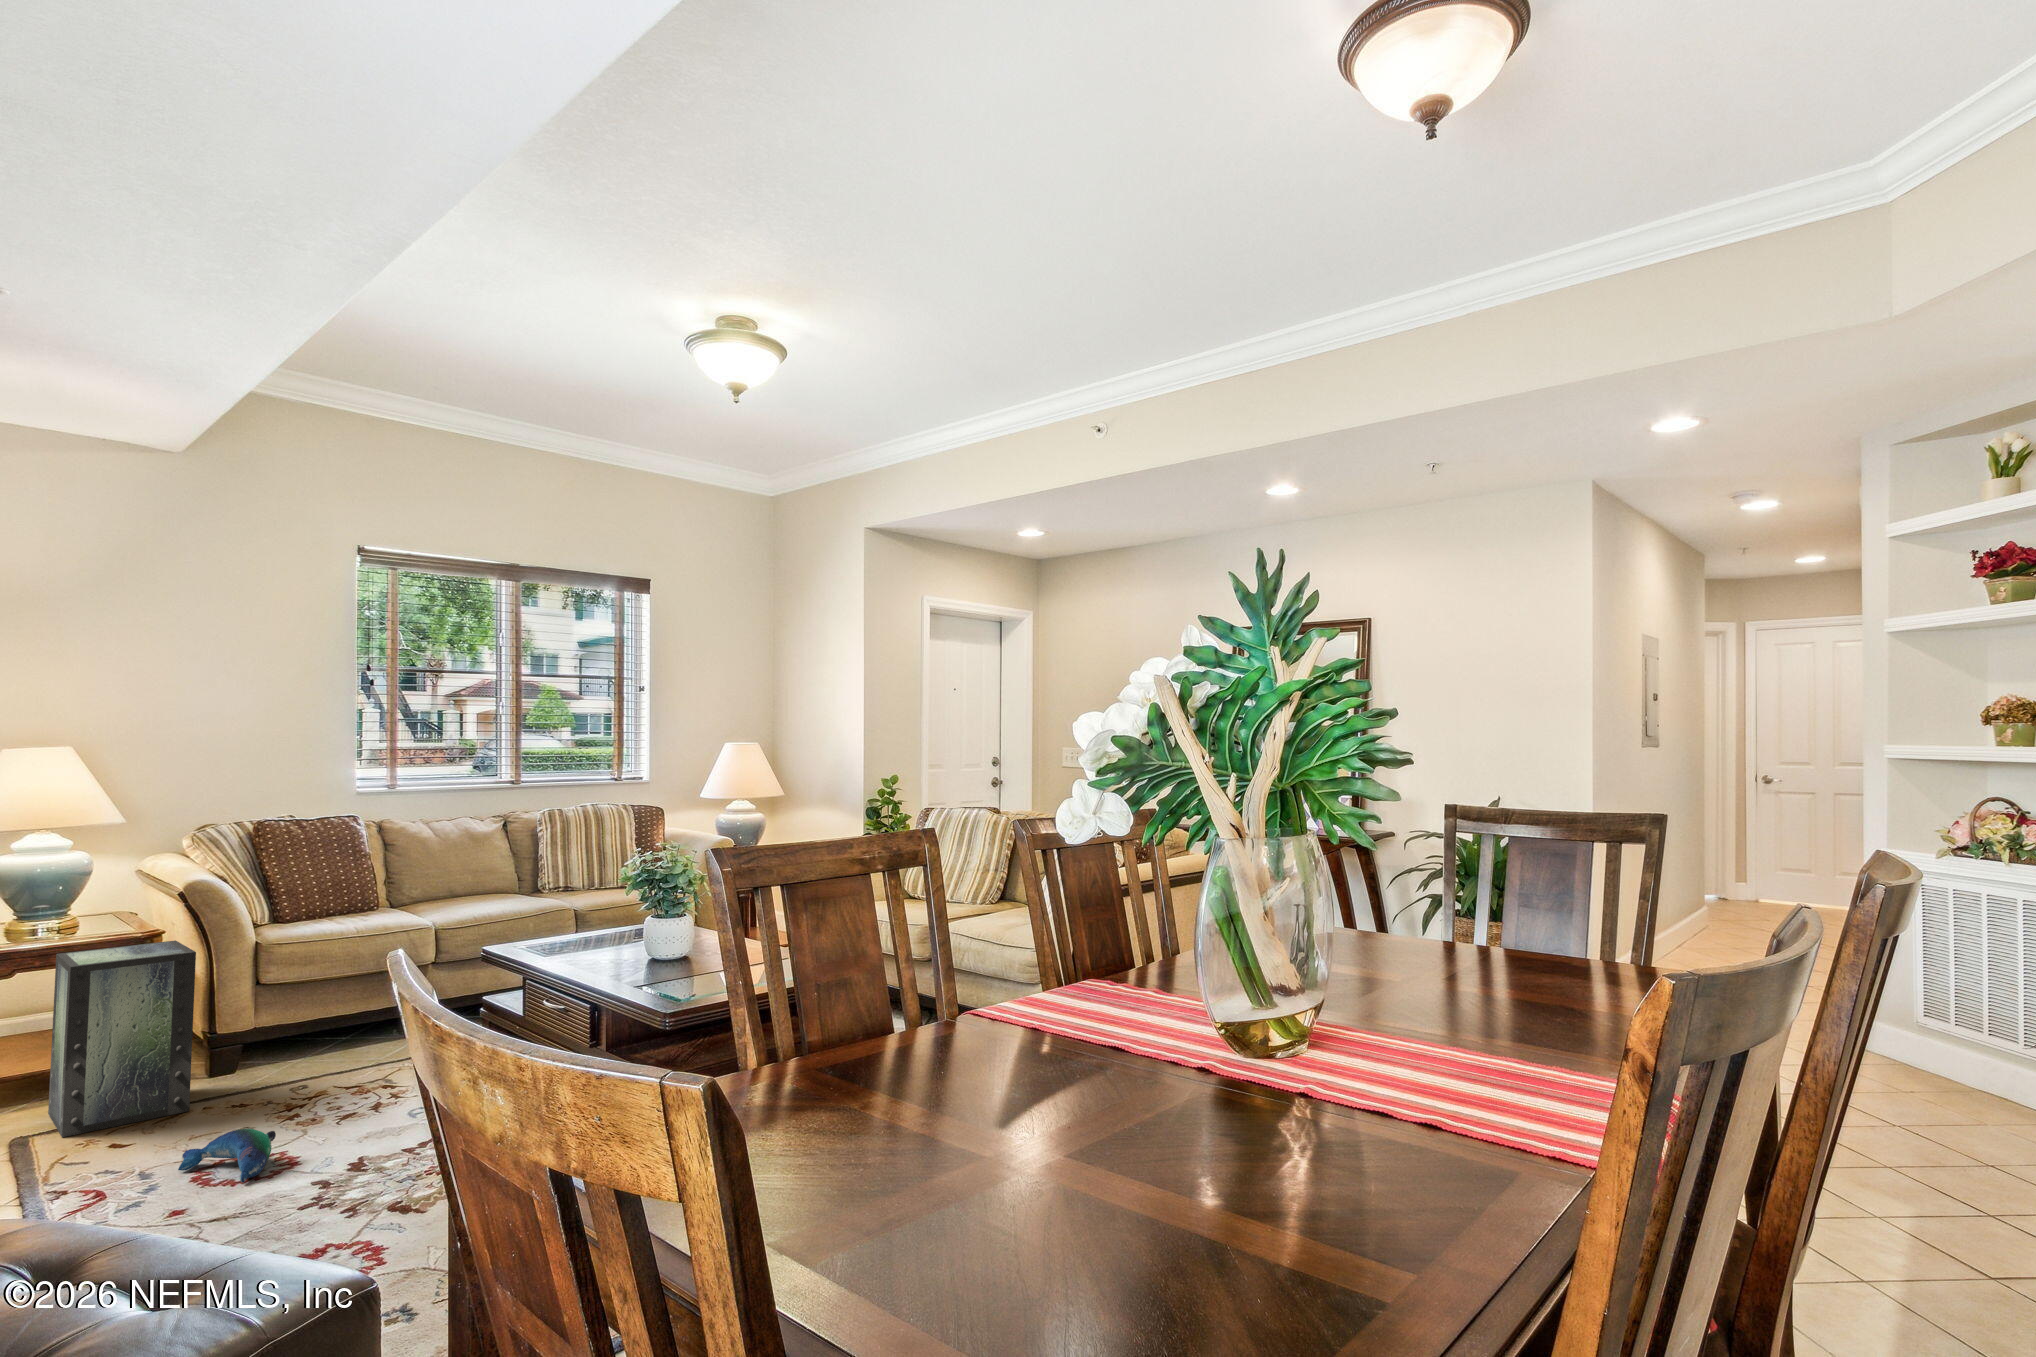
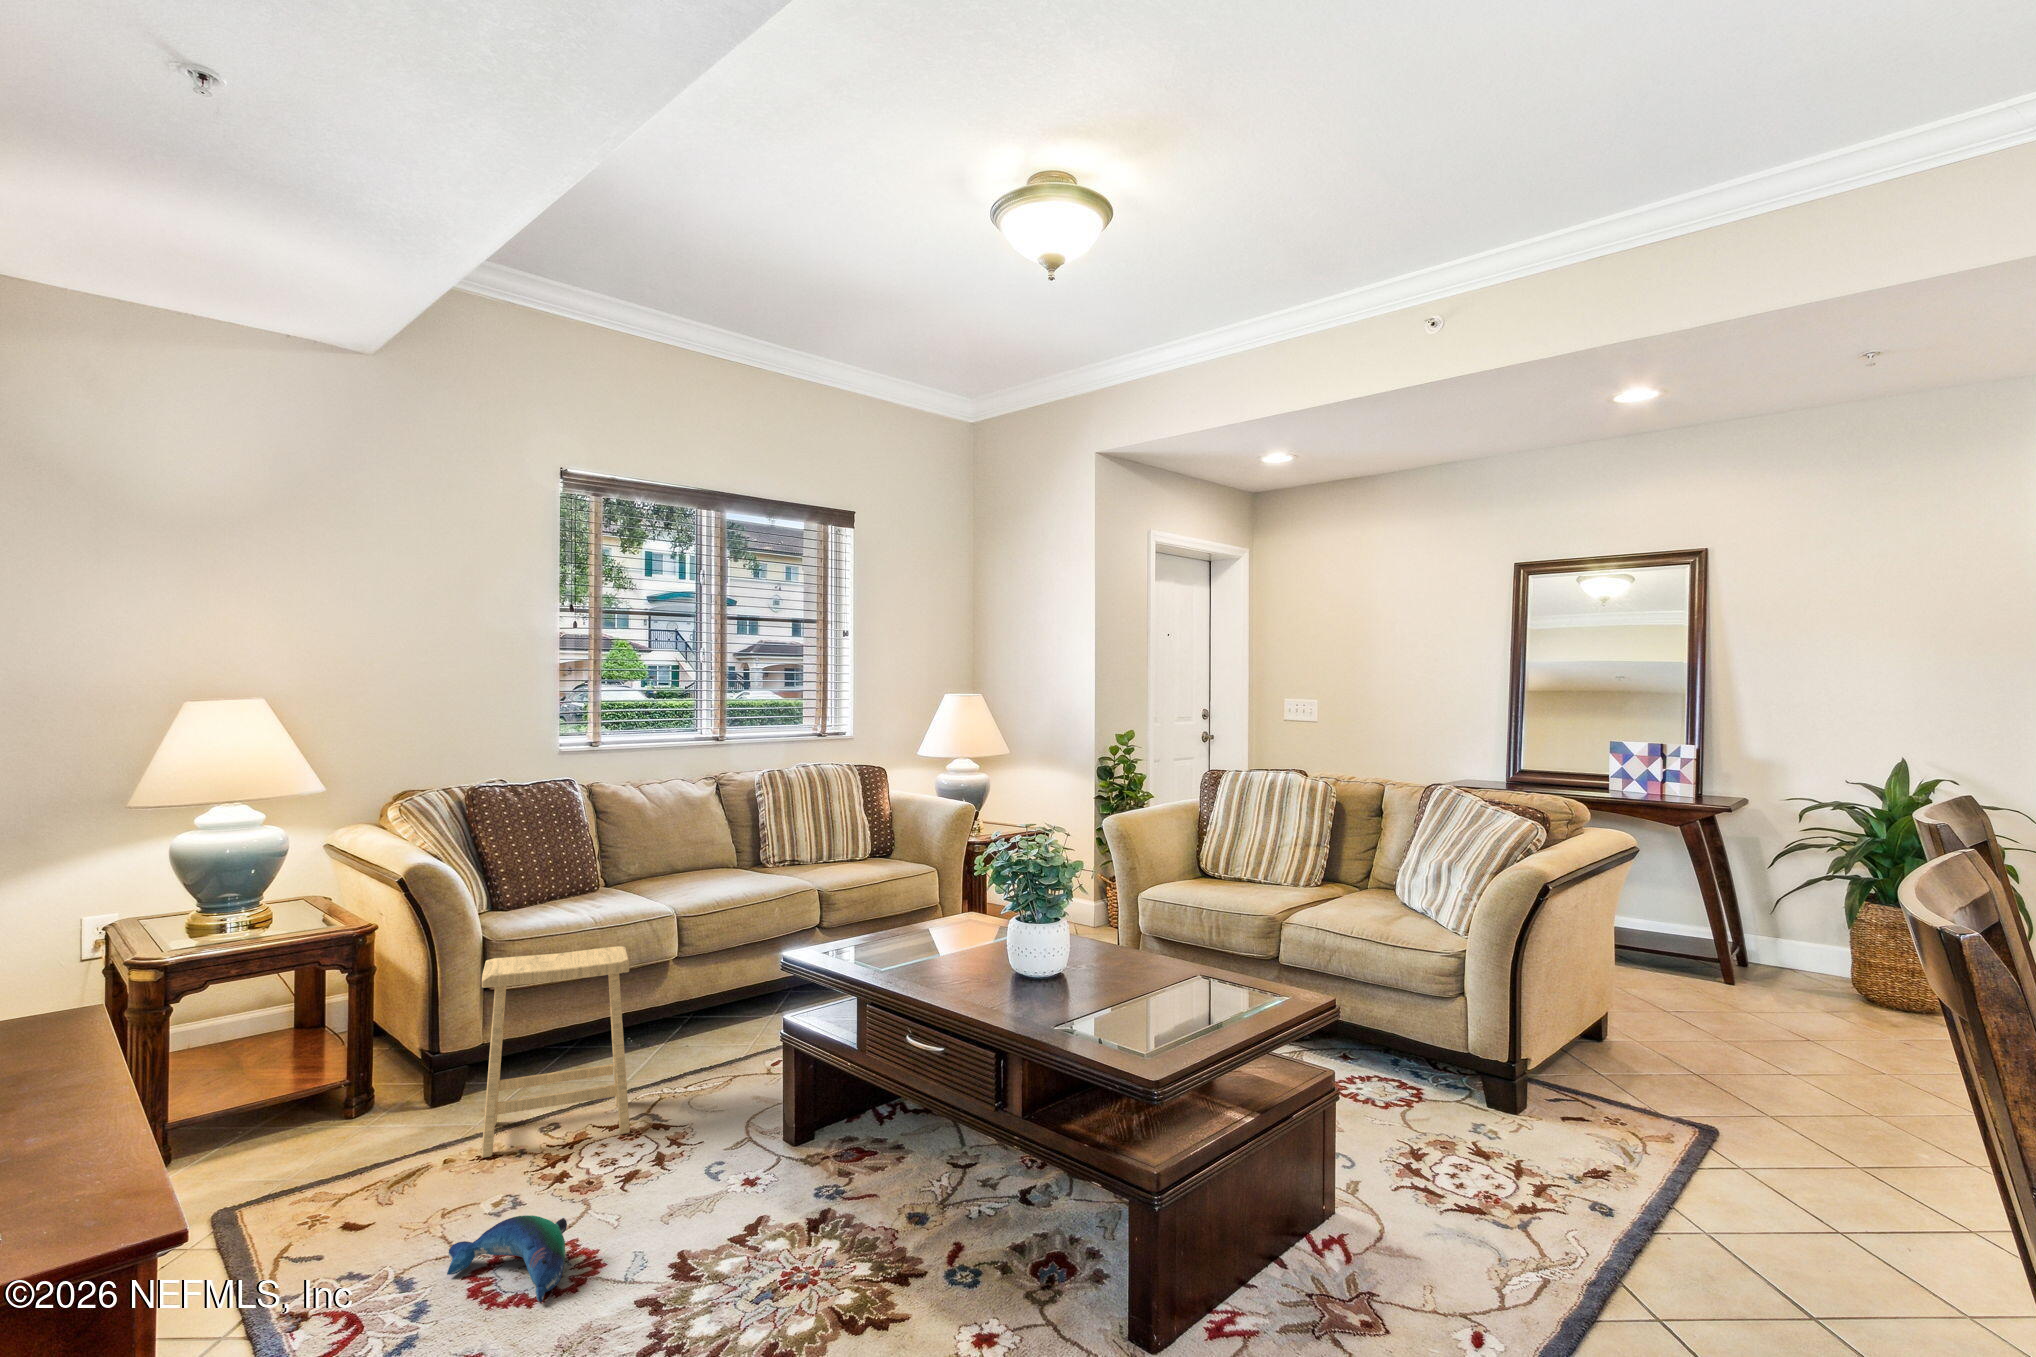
storage box: present [48,940,196,1137] -> none [257,942,430,1206]
footstool: none [233,945,371,1108] -> present [481,946,630,1158]

